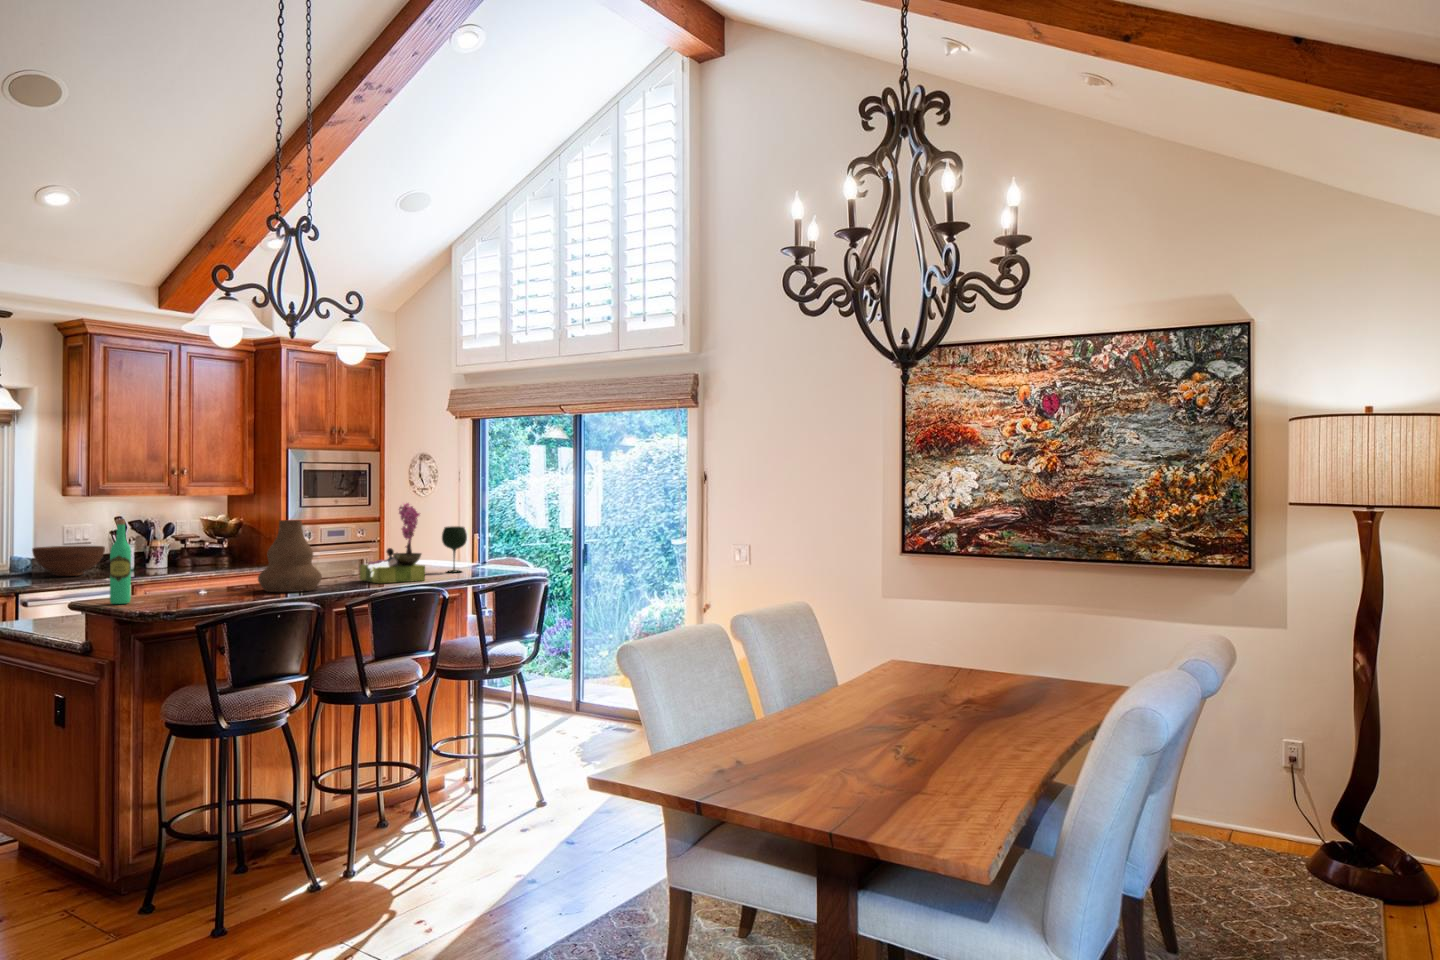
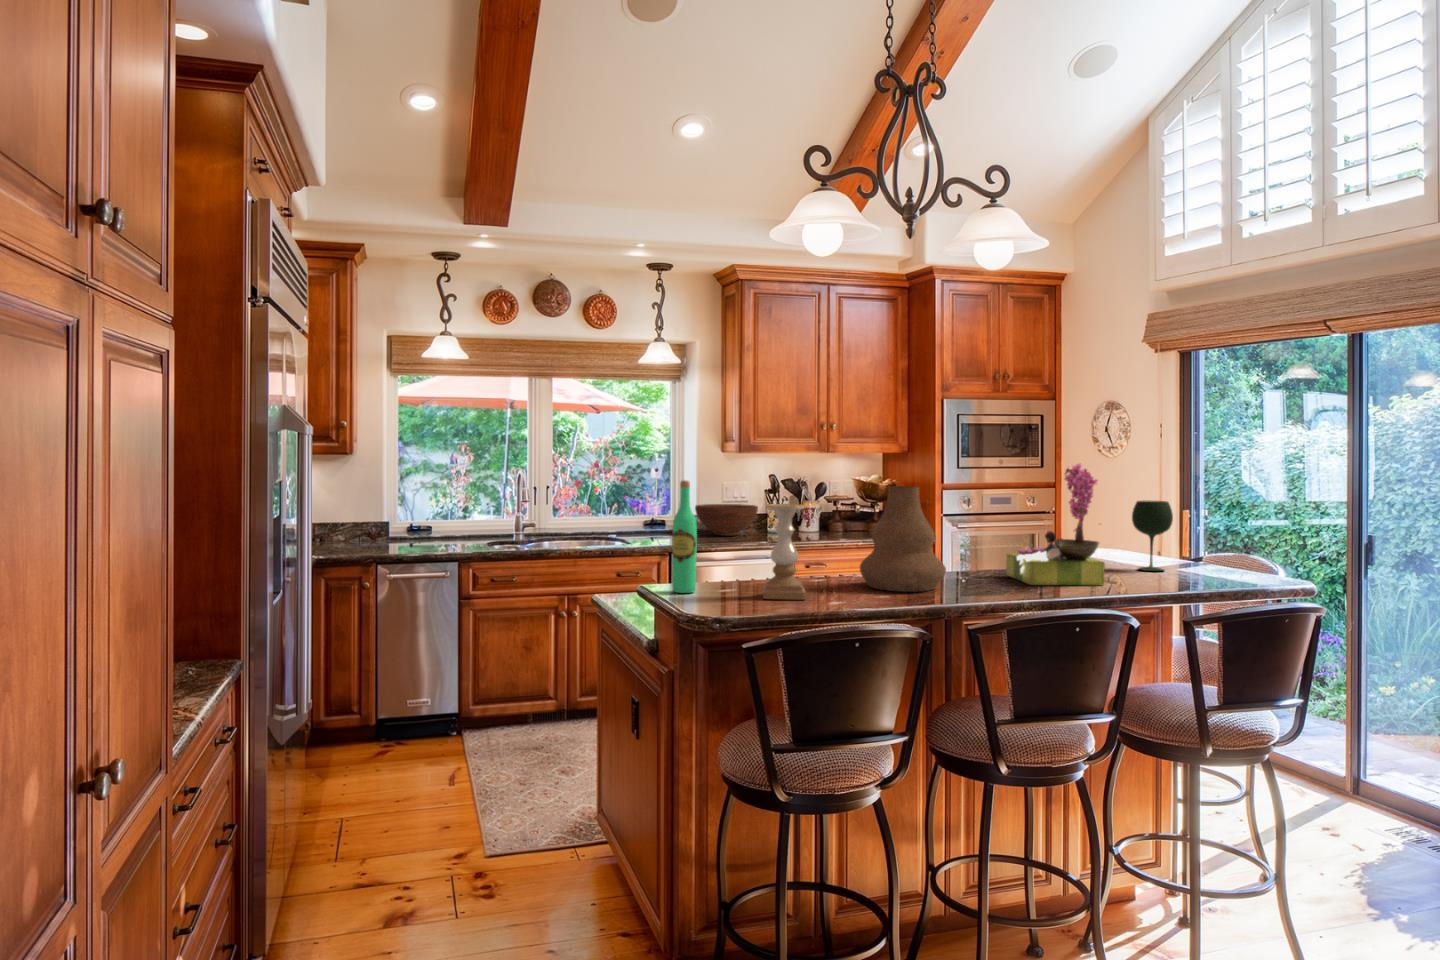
candle holder: none [188,534,225,602] -> present [763,504,806,600]

